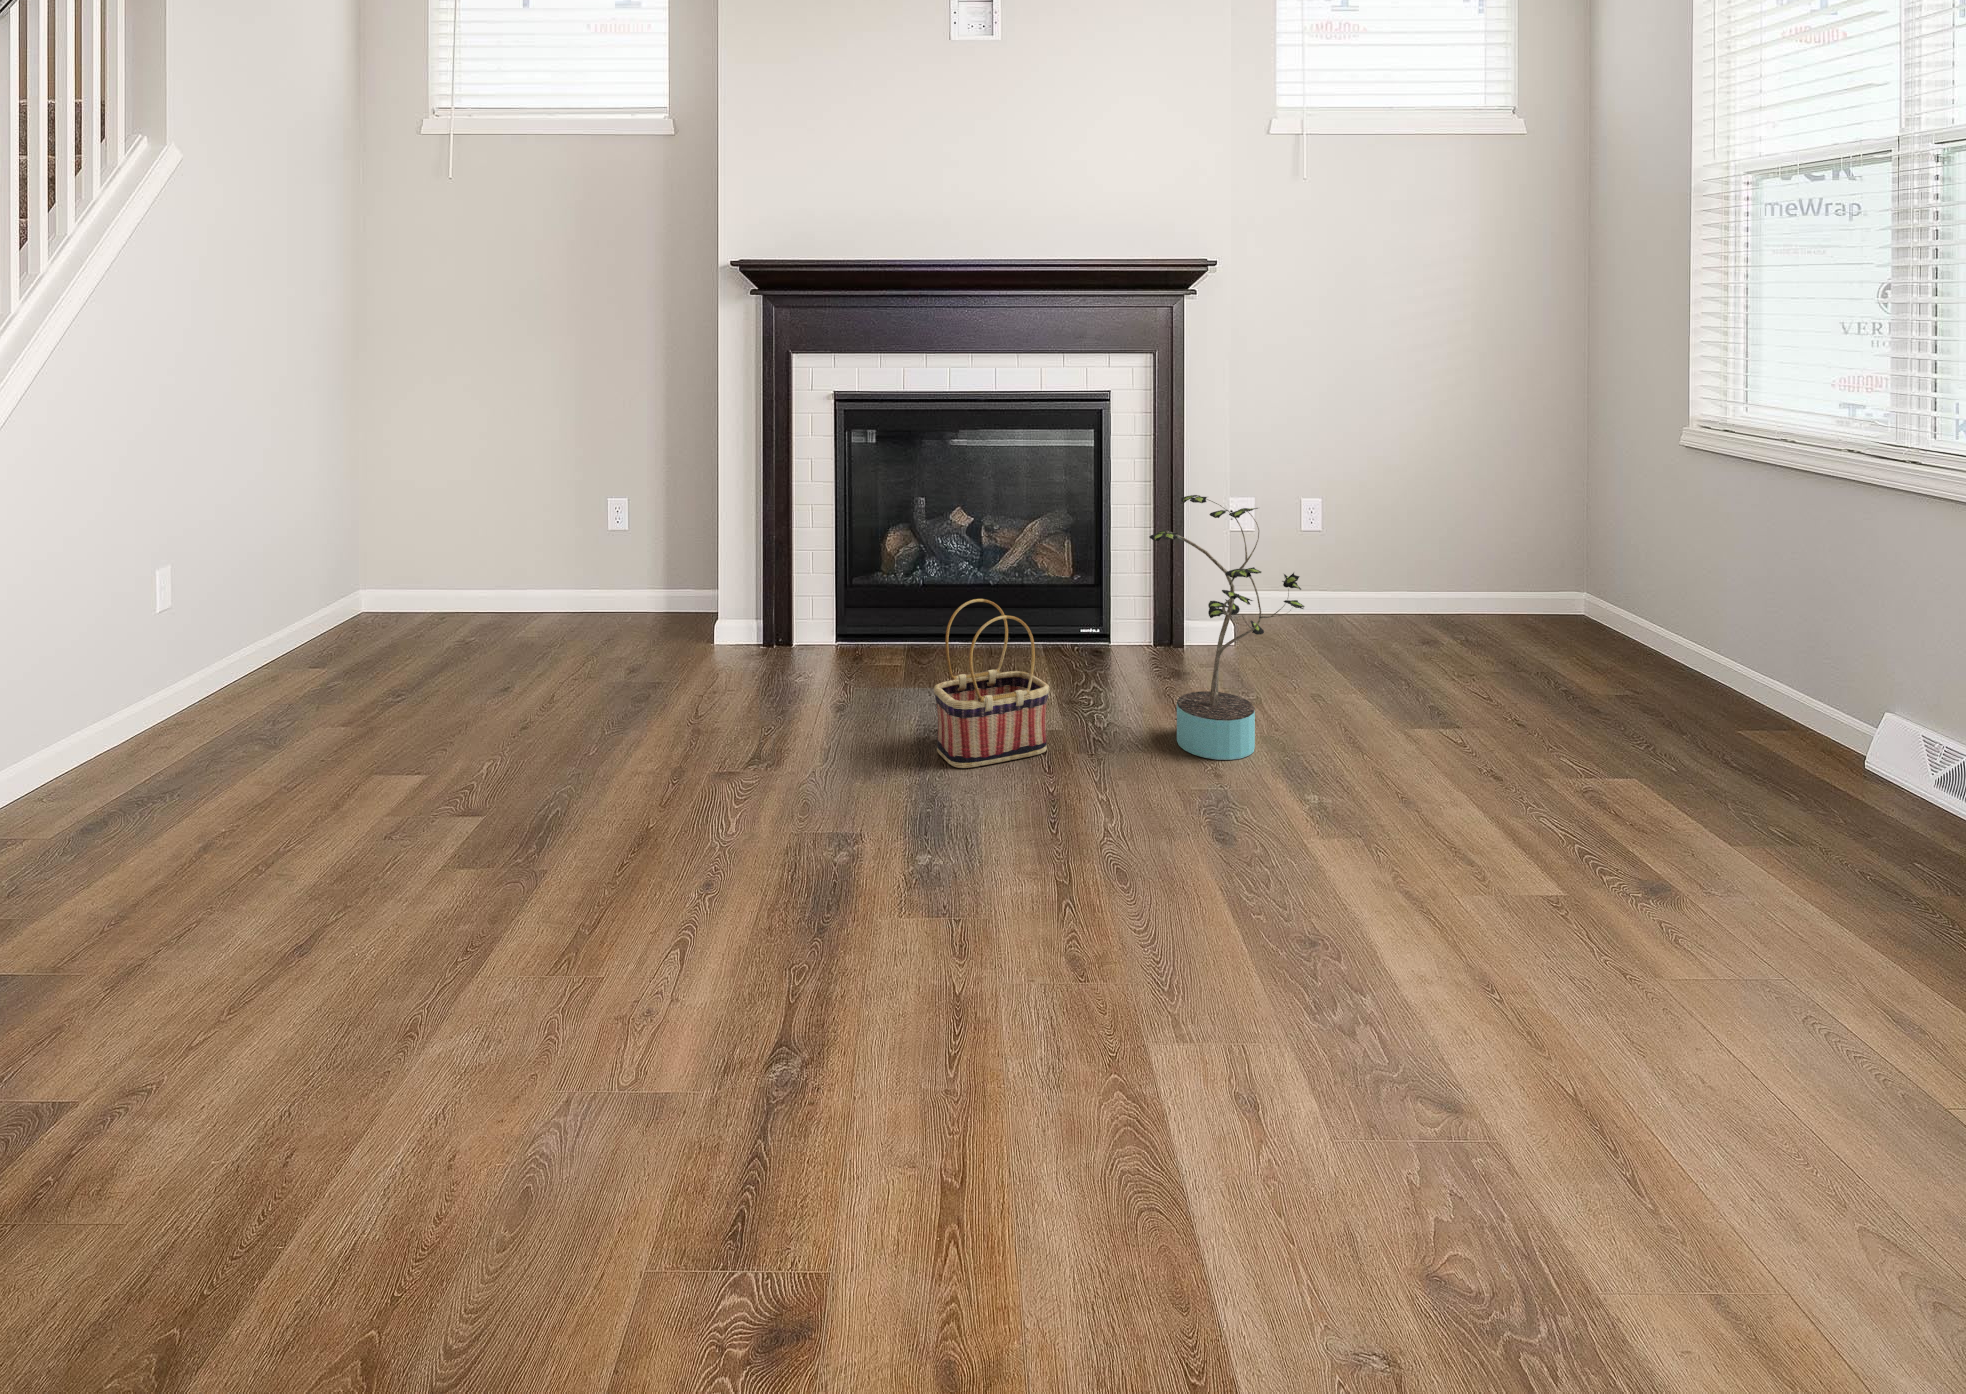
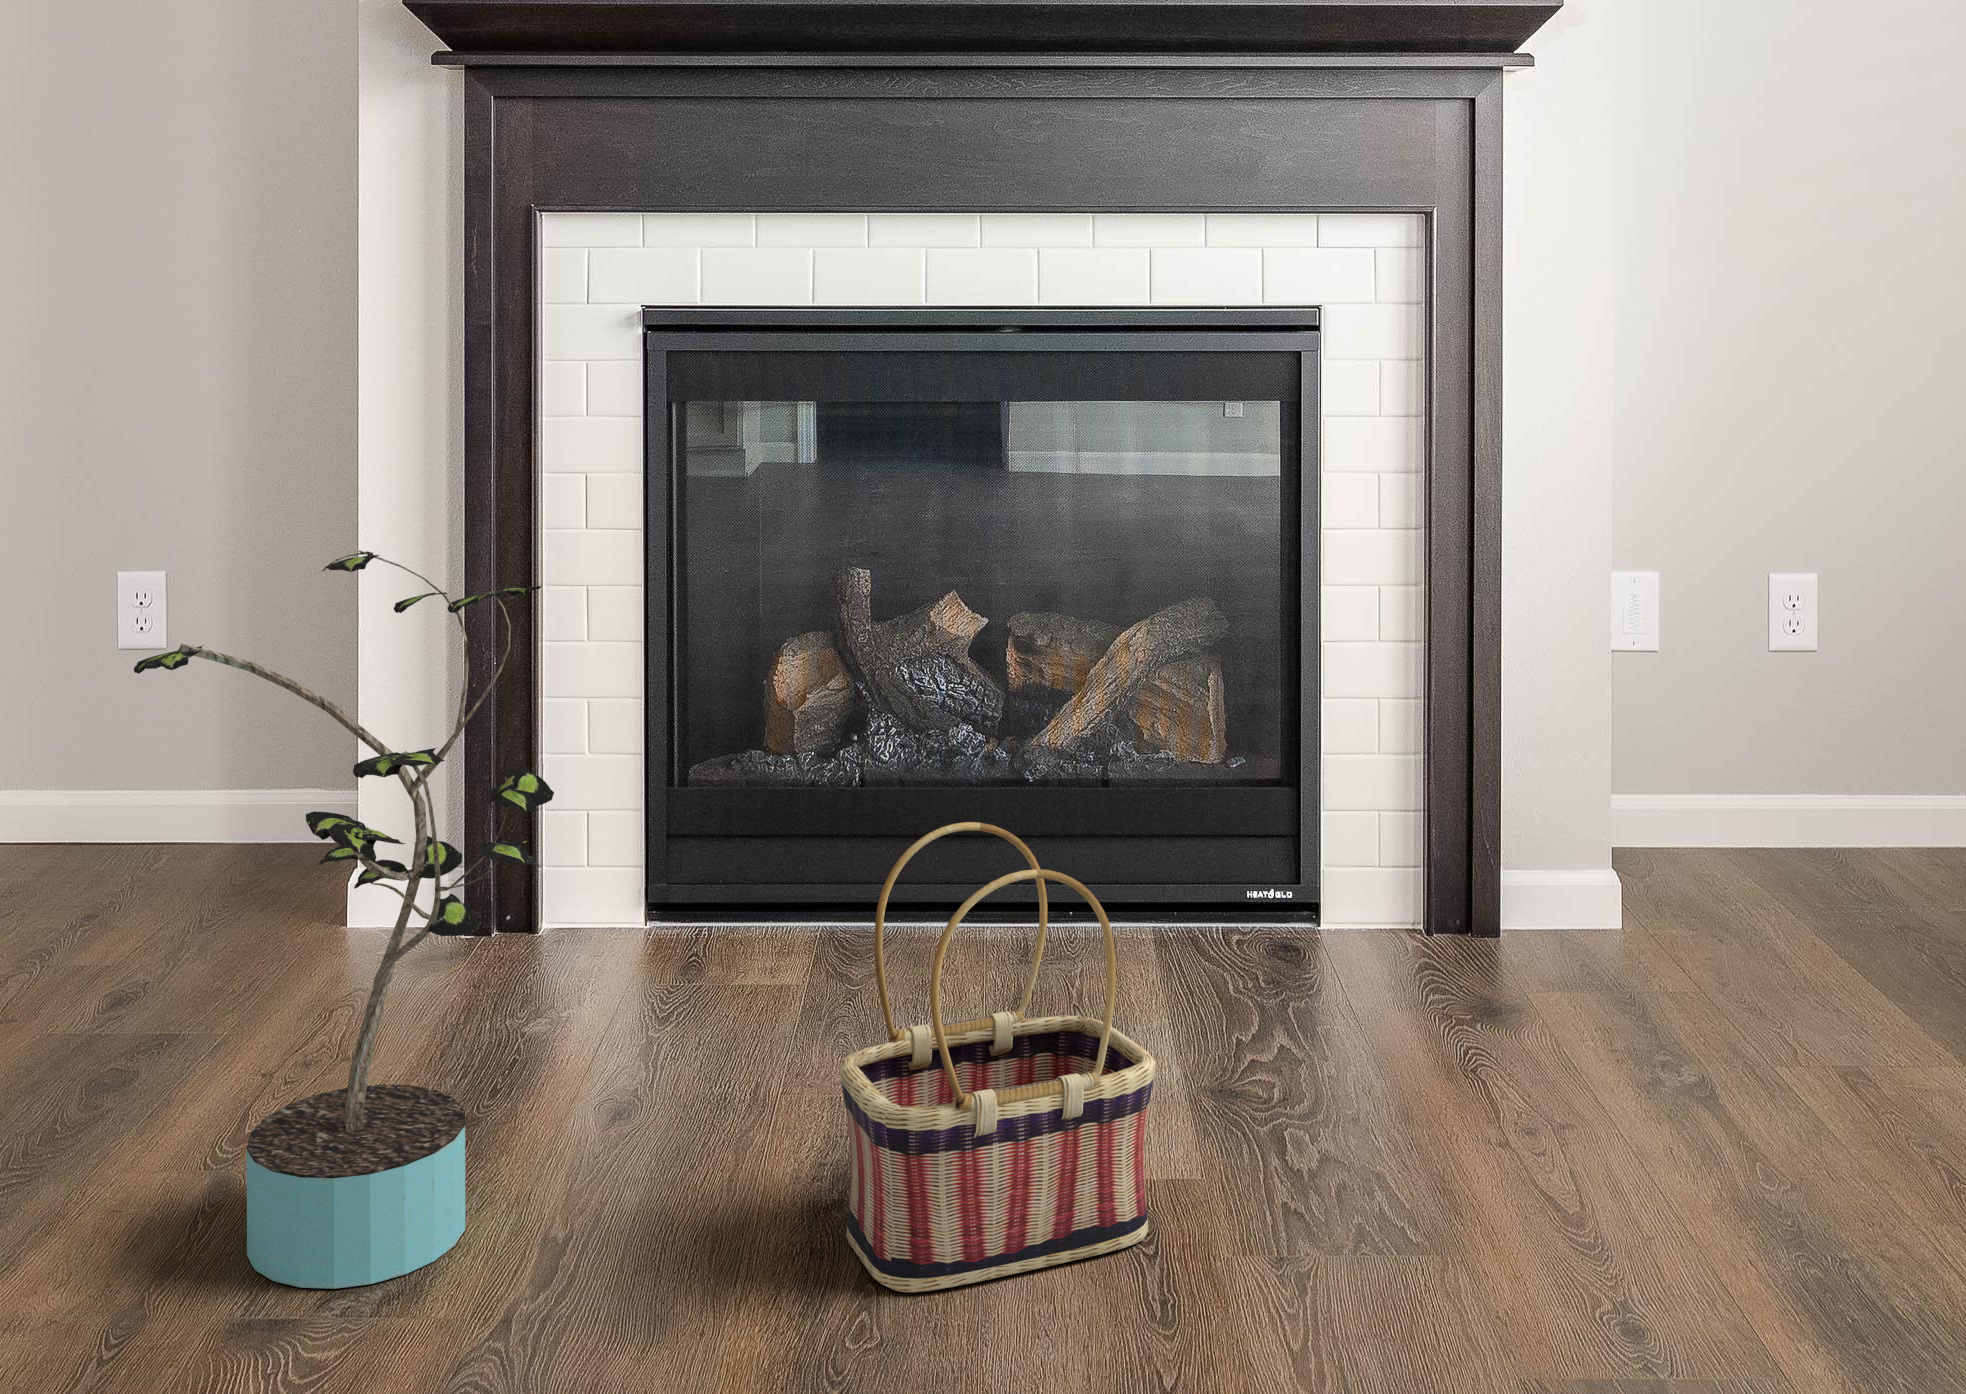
potted plant: present [1149,495,1304,760] -> present [134,550,554,1289]

